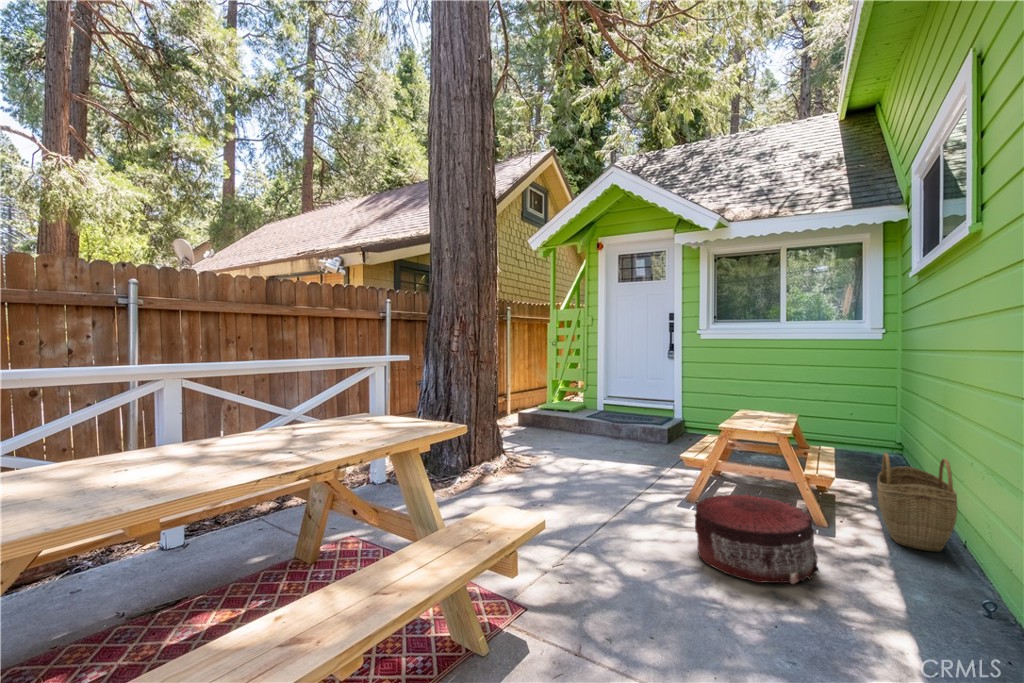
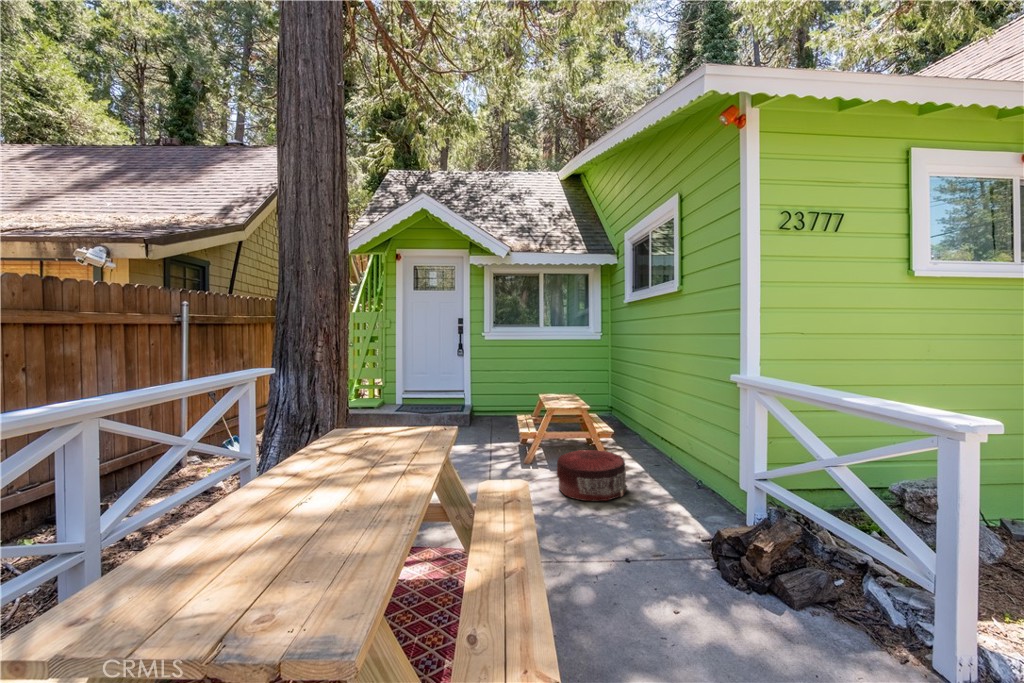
woven basket: present [877,453,958,552] -> none [630,412,669,465]

